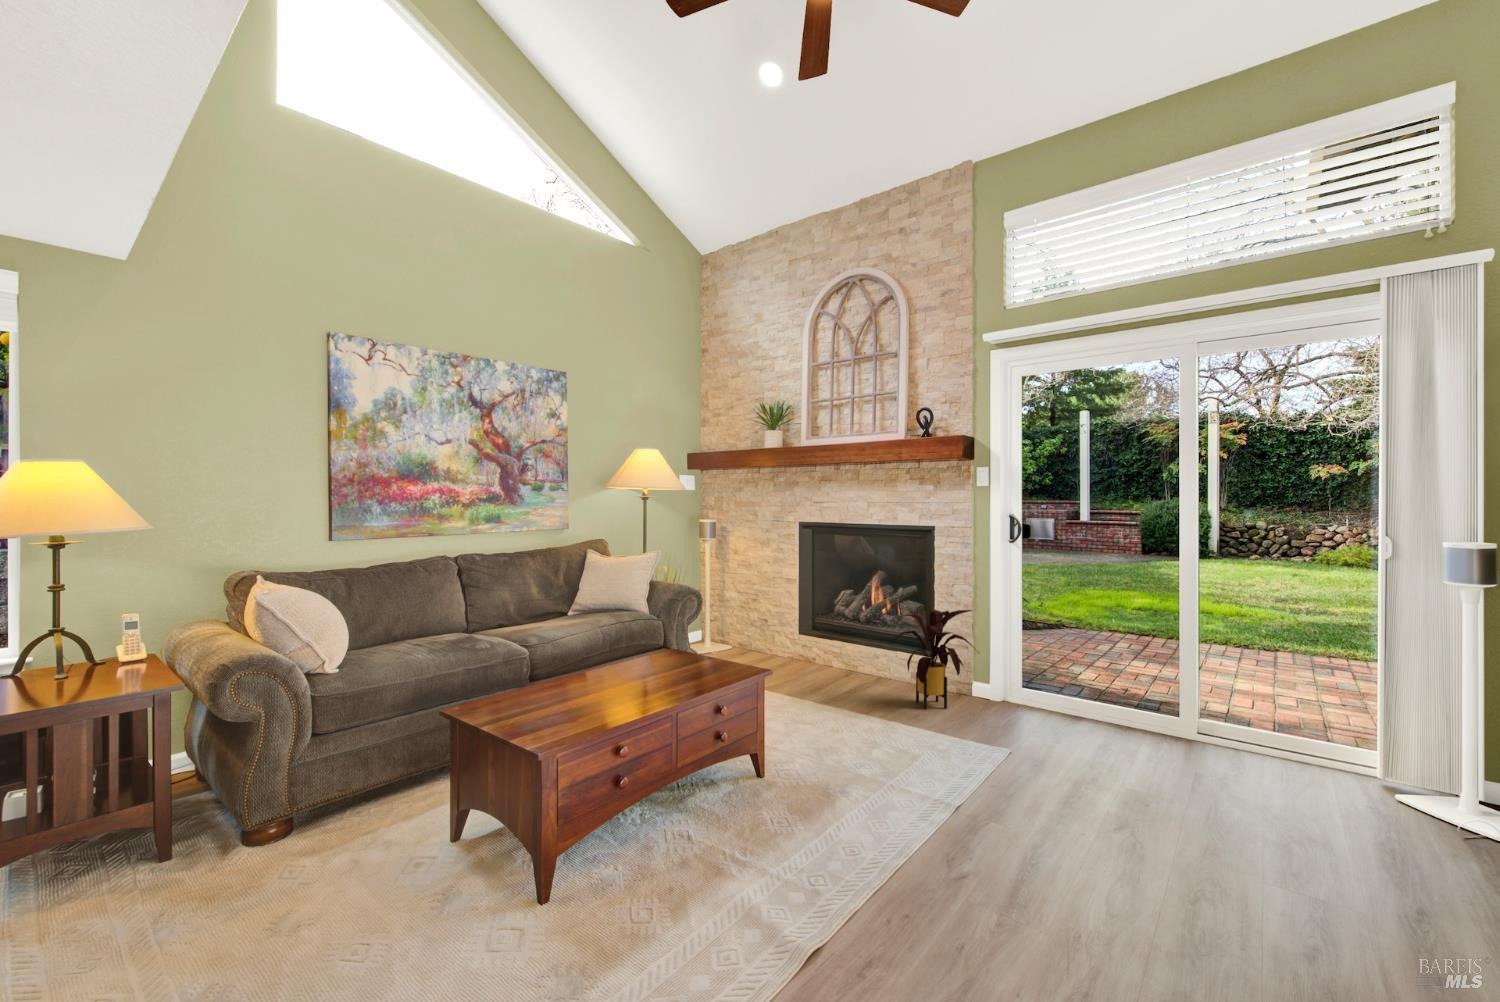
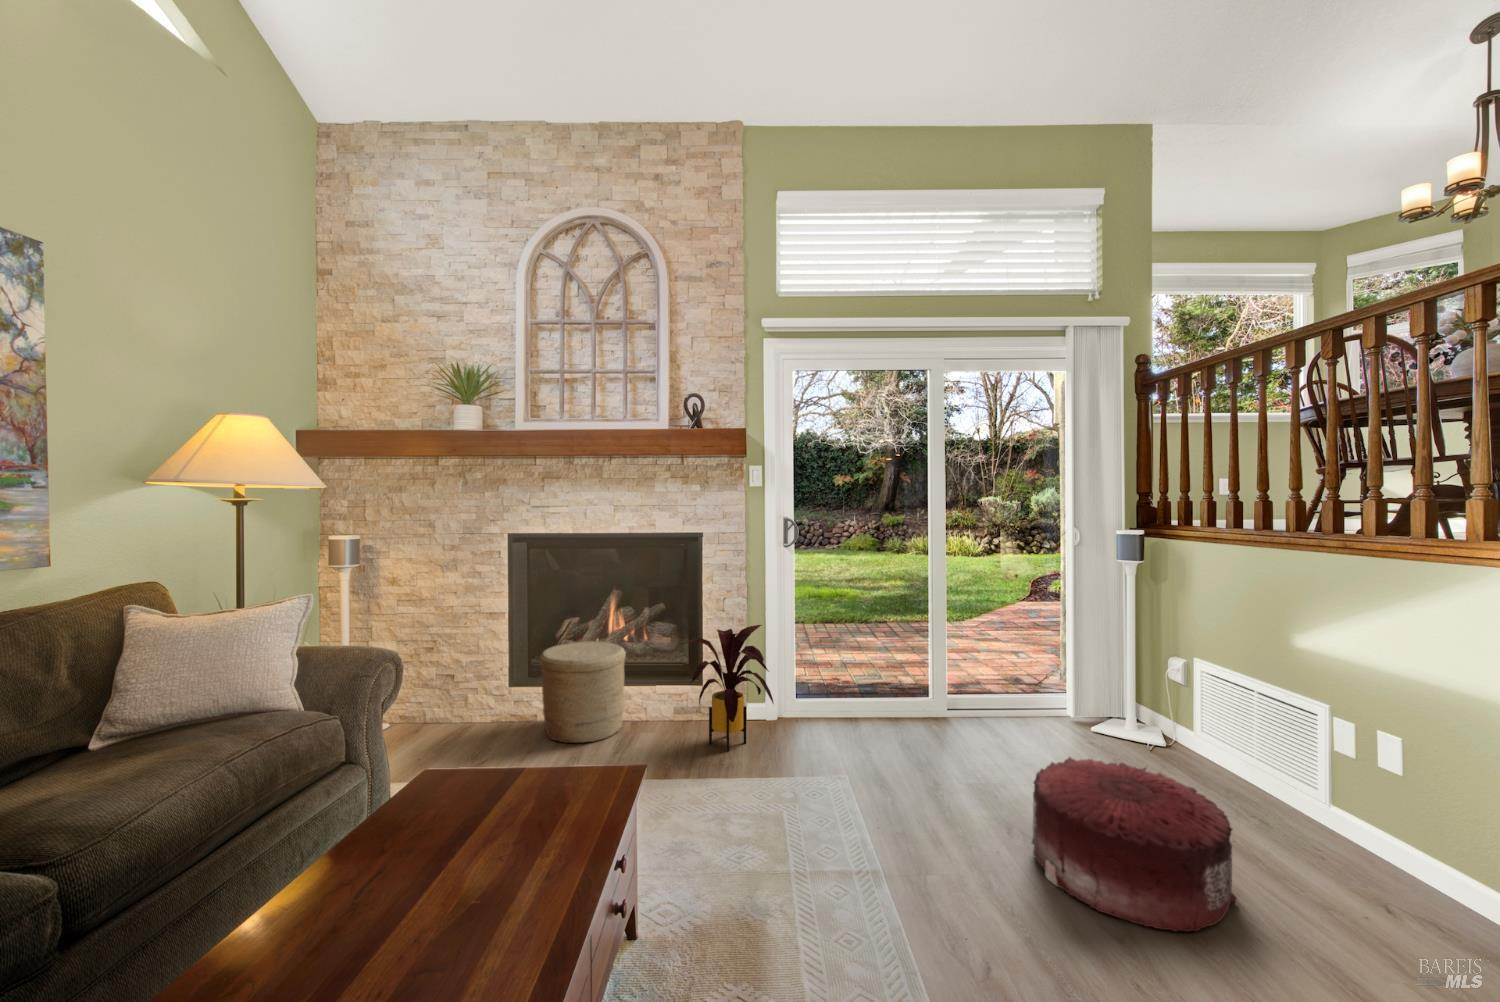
woven basket: none [806,609,871,682] -> present [540,641,626,743]
pouf: none [1075,757,1279,919] -> present [1032,757,1237,931]

